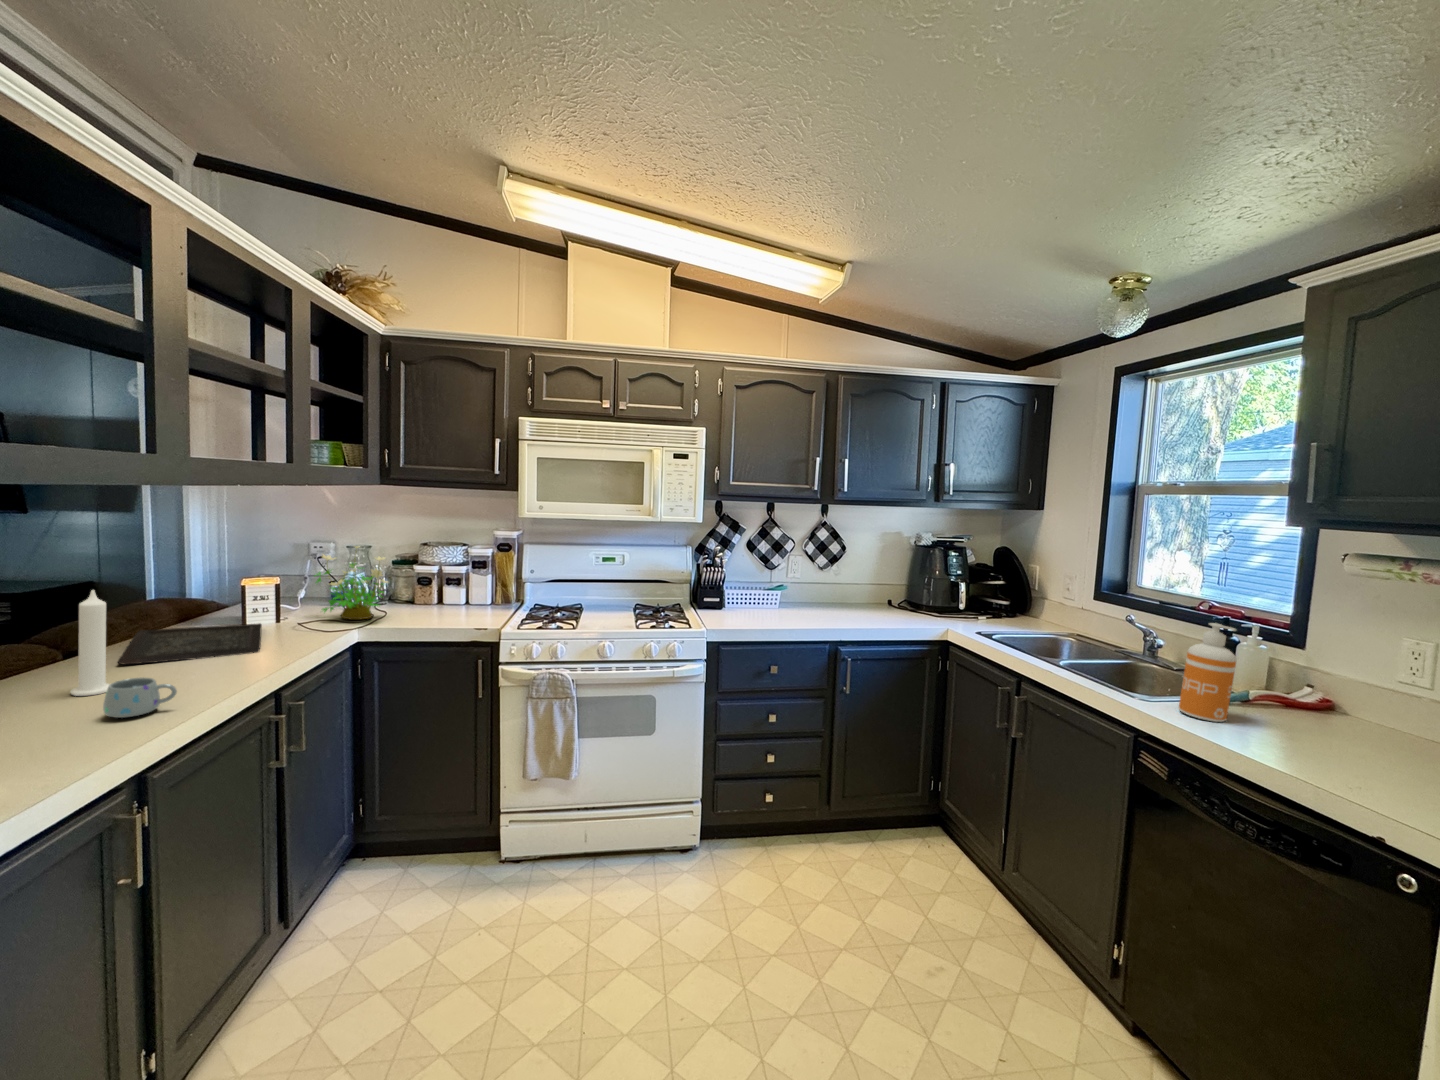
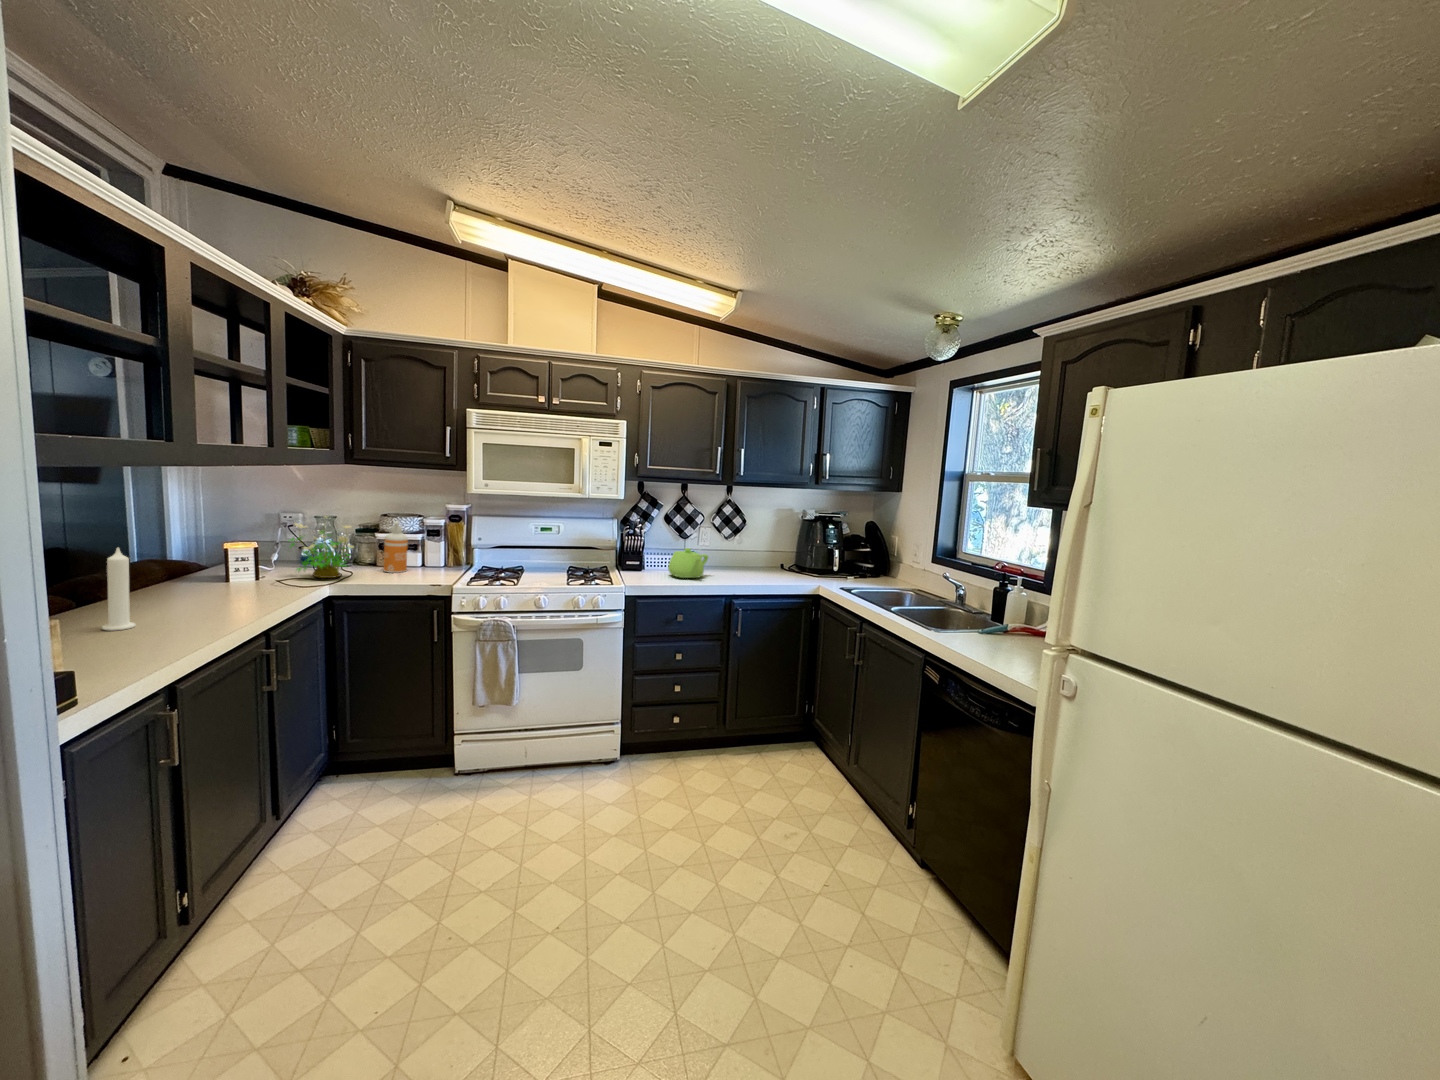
teapot: none [755,581,804,618] -> present [668,548,708,578]
tray: present [118,623,262,664] -> none [131,580,249,610]
soap dispenser: present [1179,623,1236,722] -> present [383,521,408,573]
mug: present [103,678,177,718] -> none [139,614,196,643]

